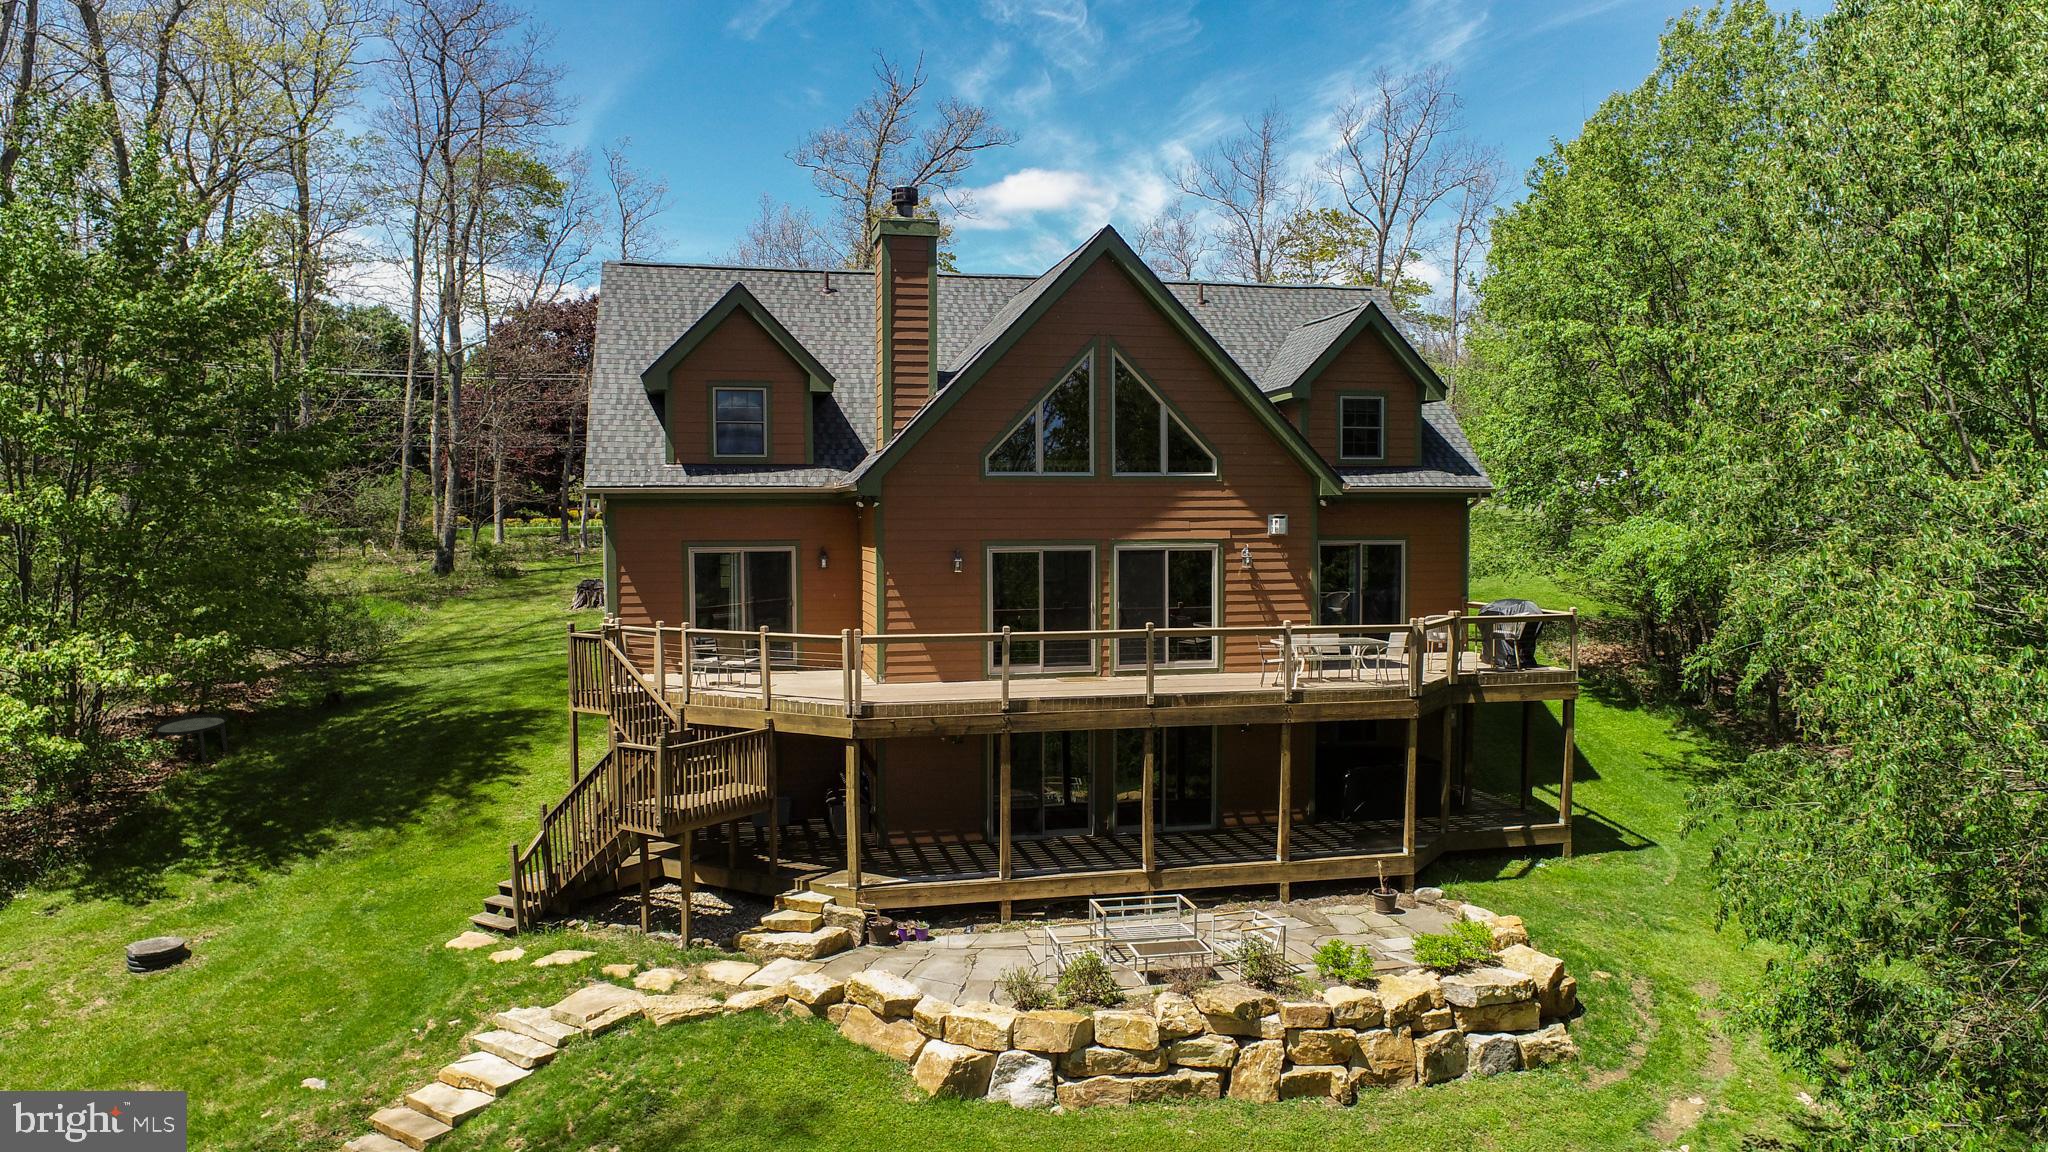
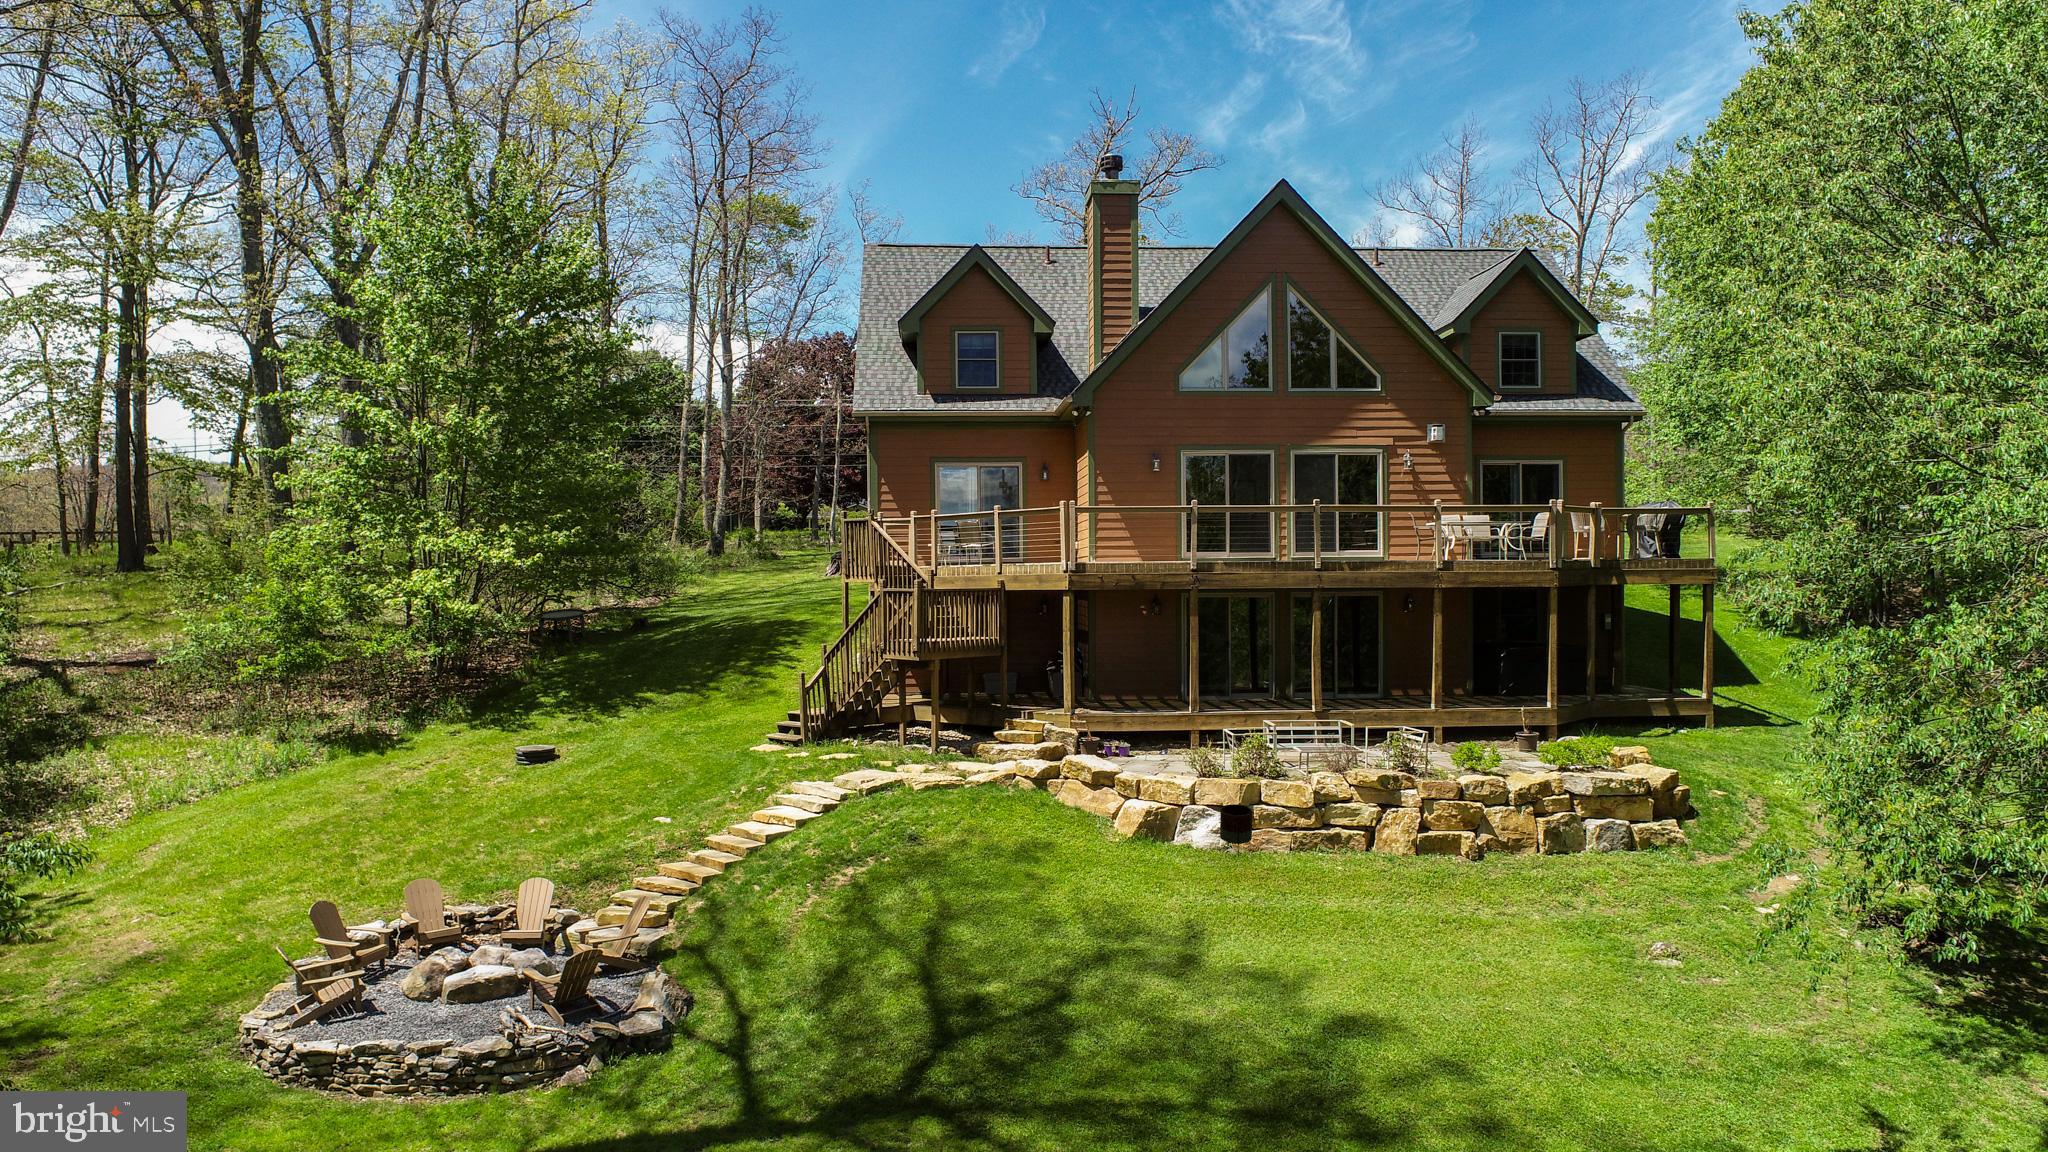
planter: none [1045,1052,1085,1125] -> present [1220,804,1252,856]

